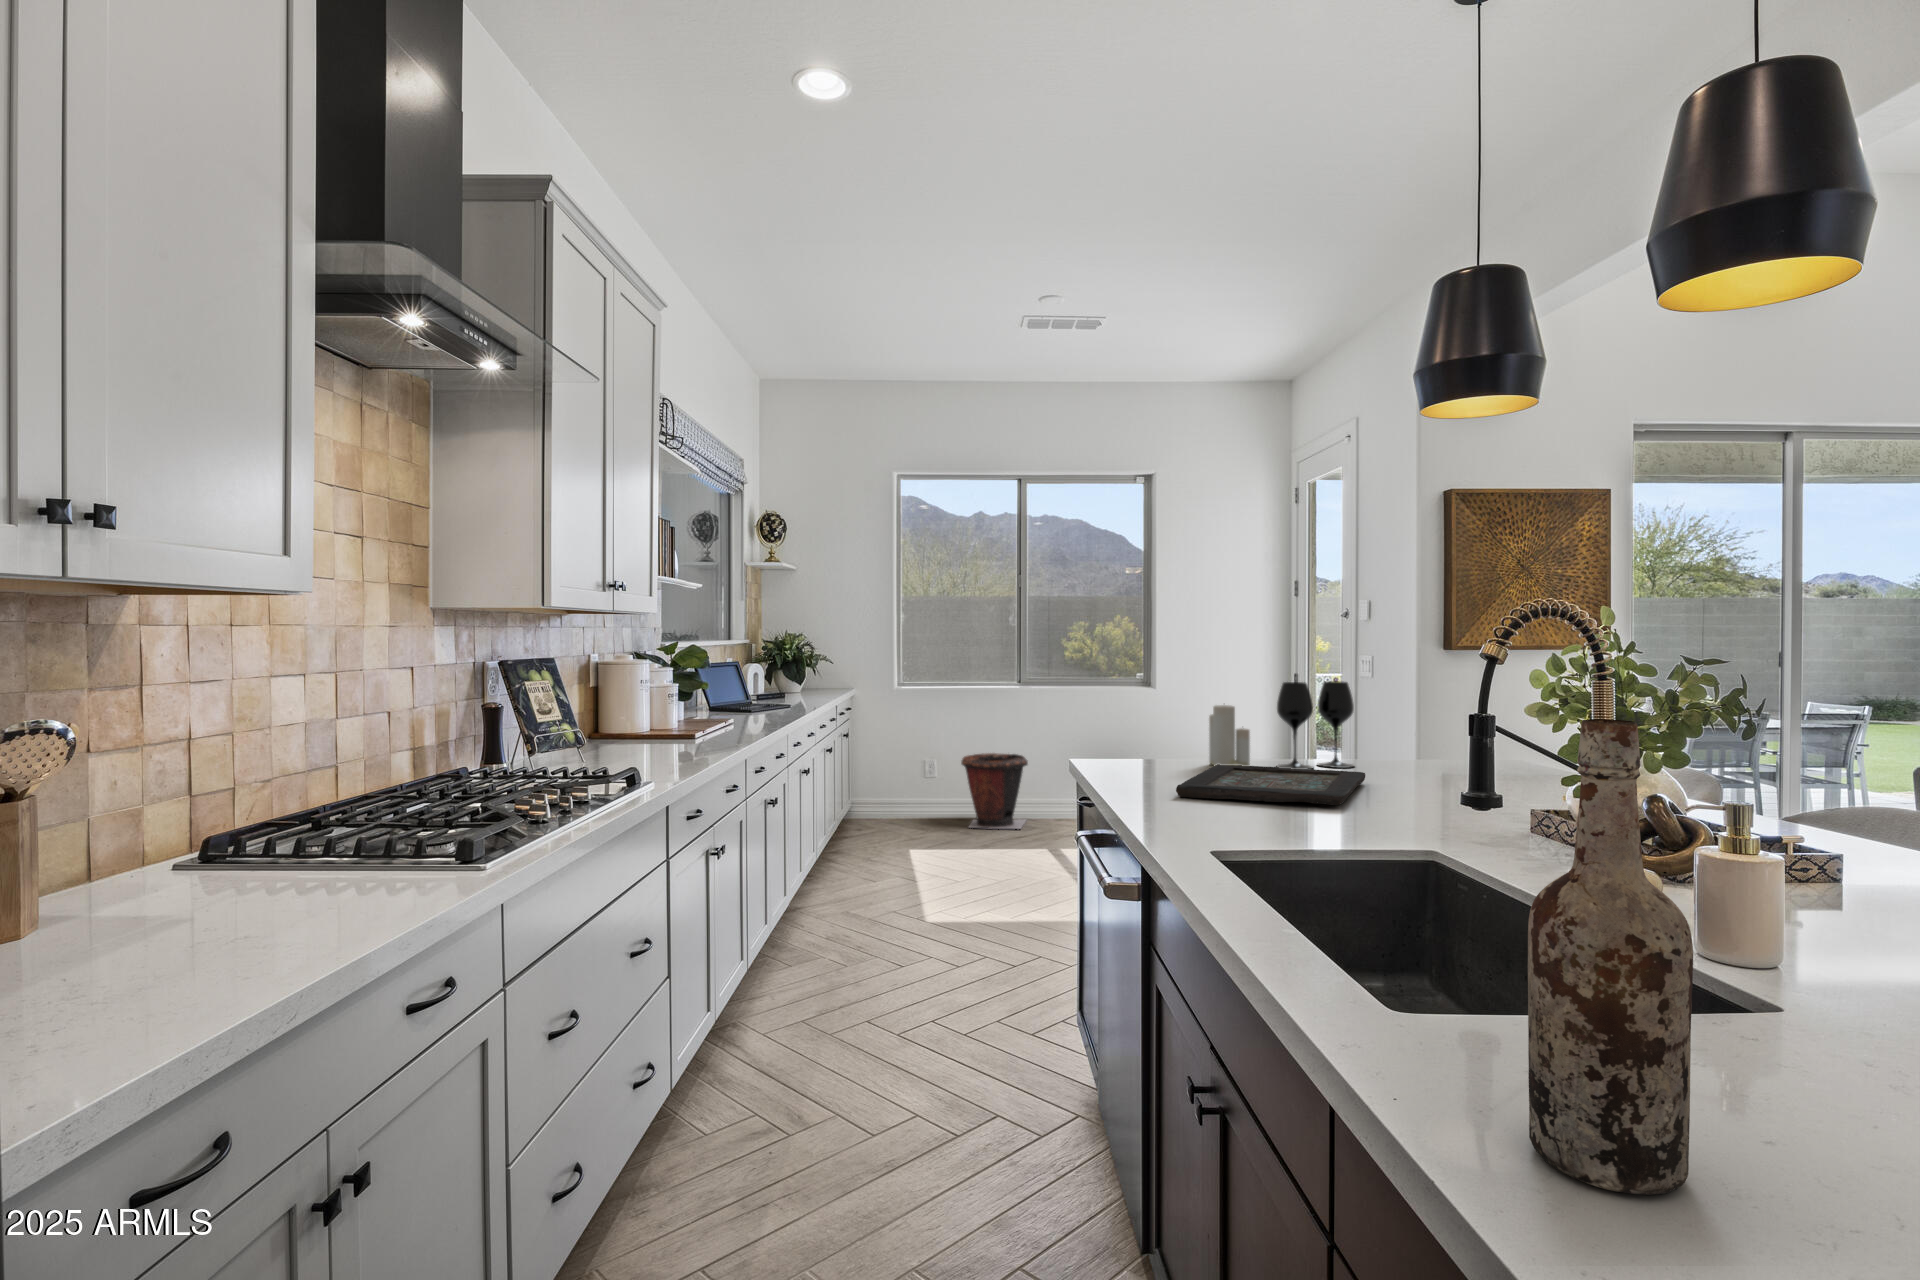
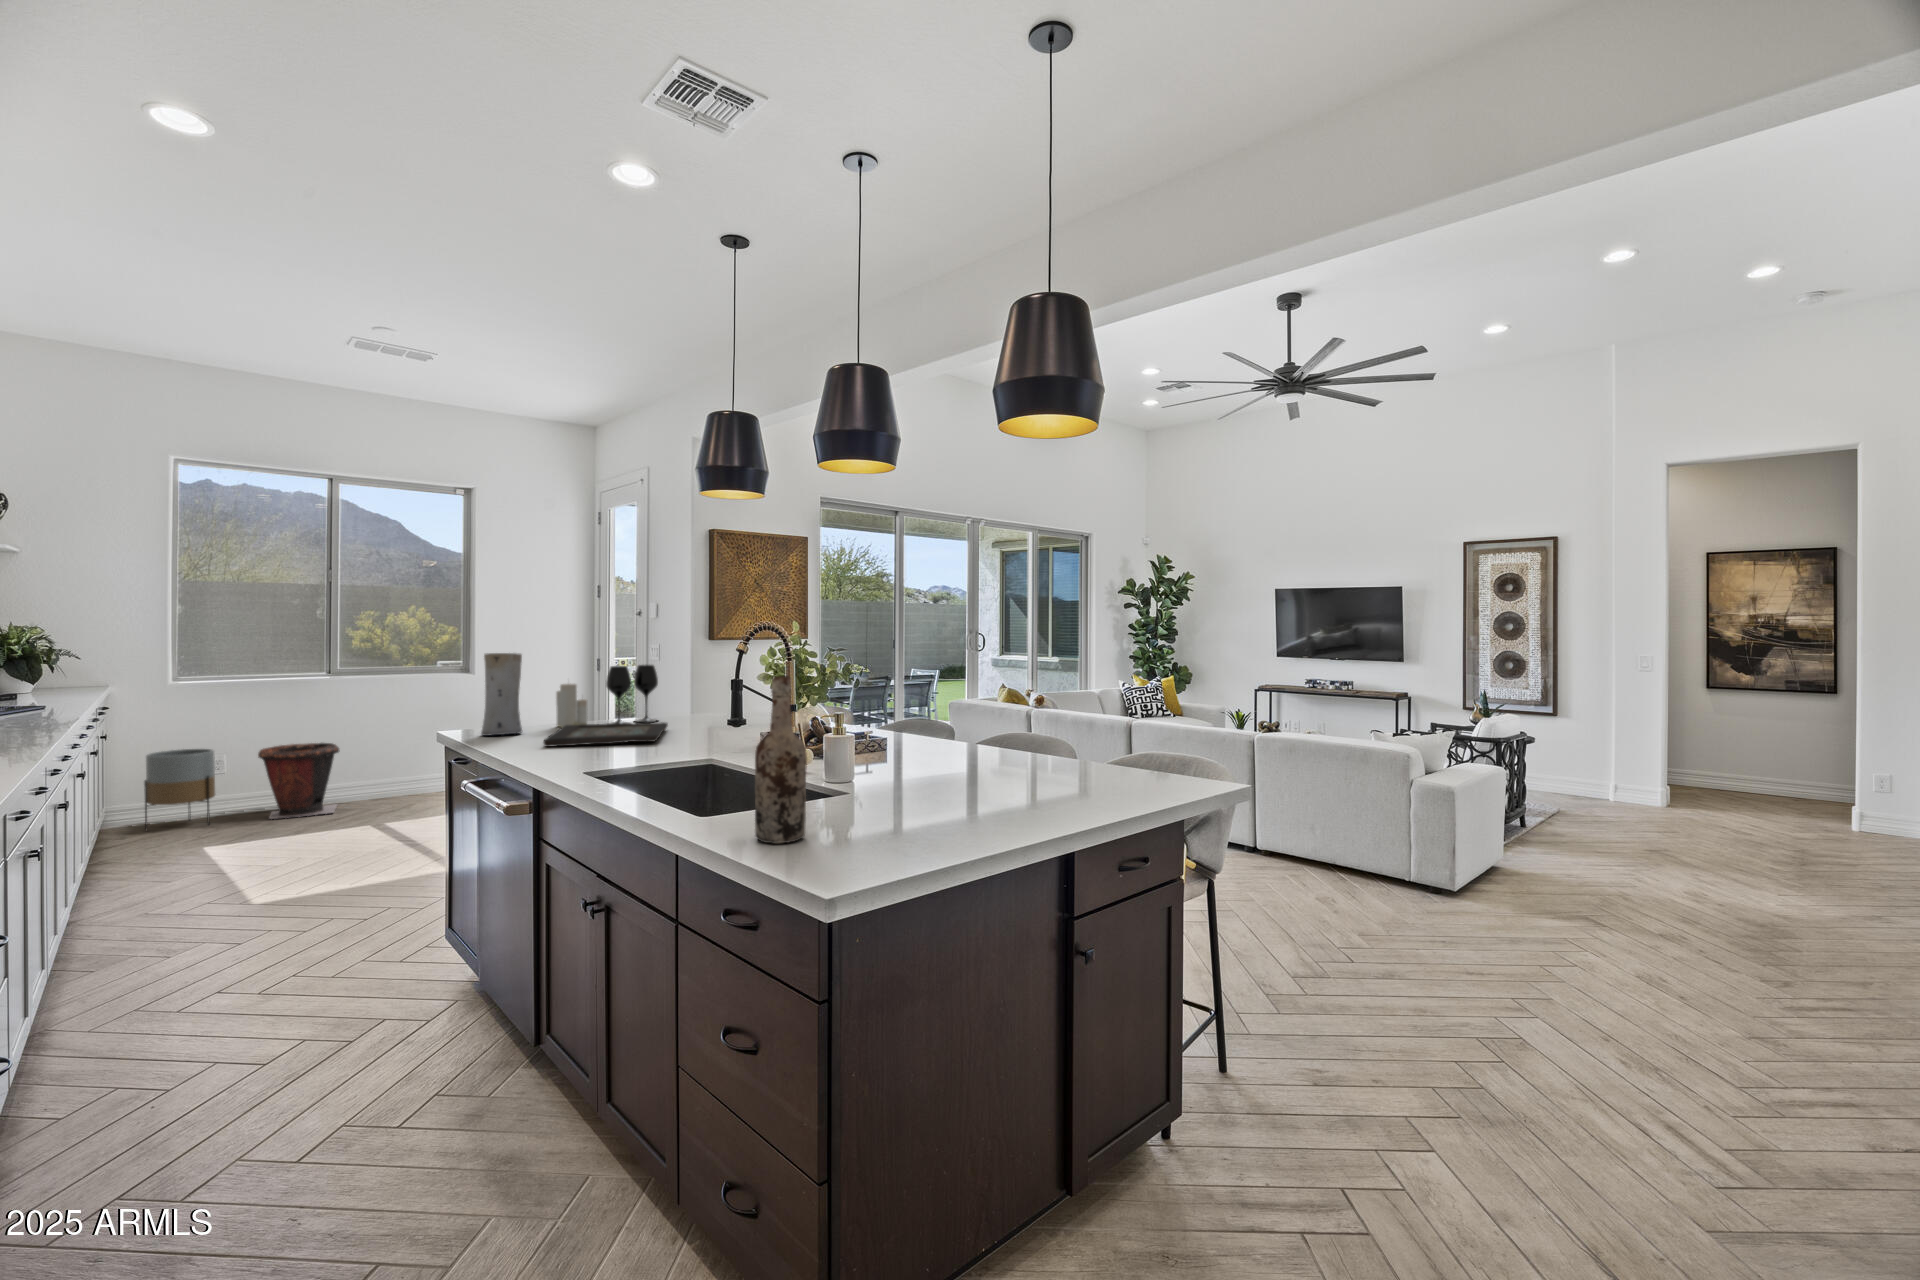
vase: none [1111,661,1162,771] -> present [481,653,522,736]
planter: none [878,751,928,828] -> present [144,749,215,830]

